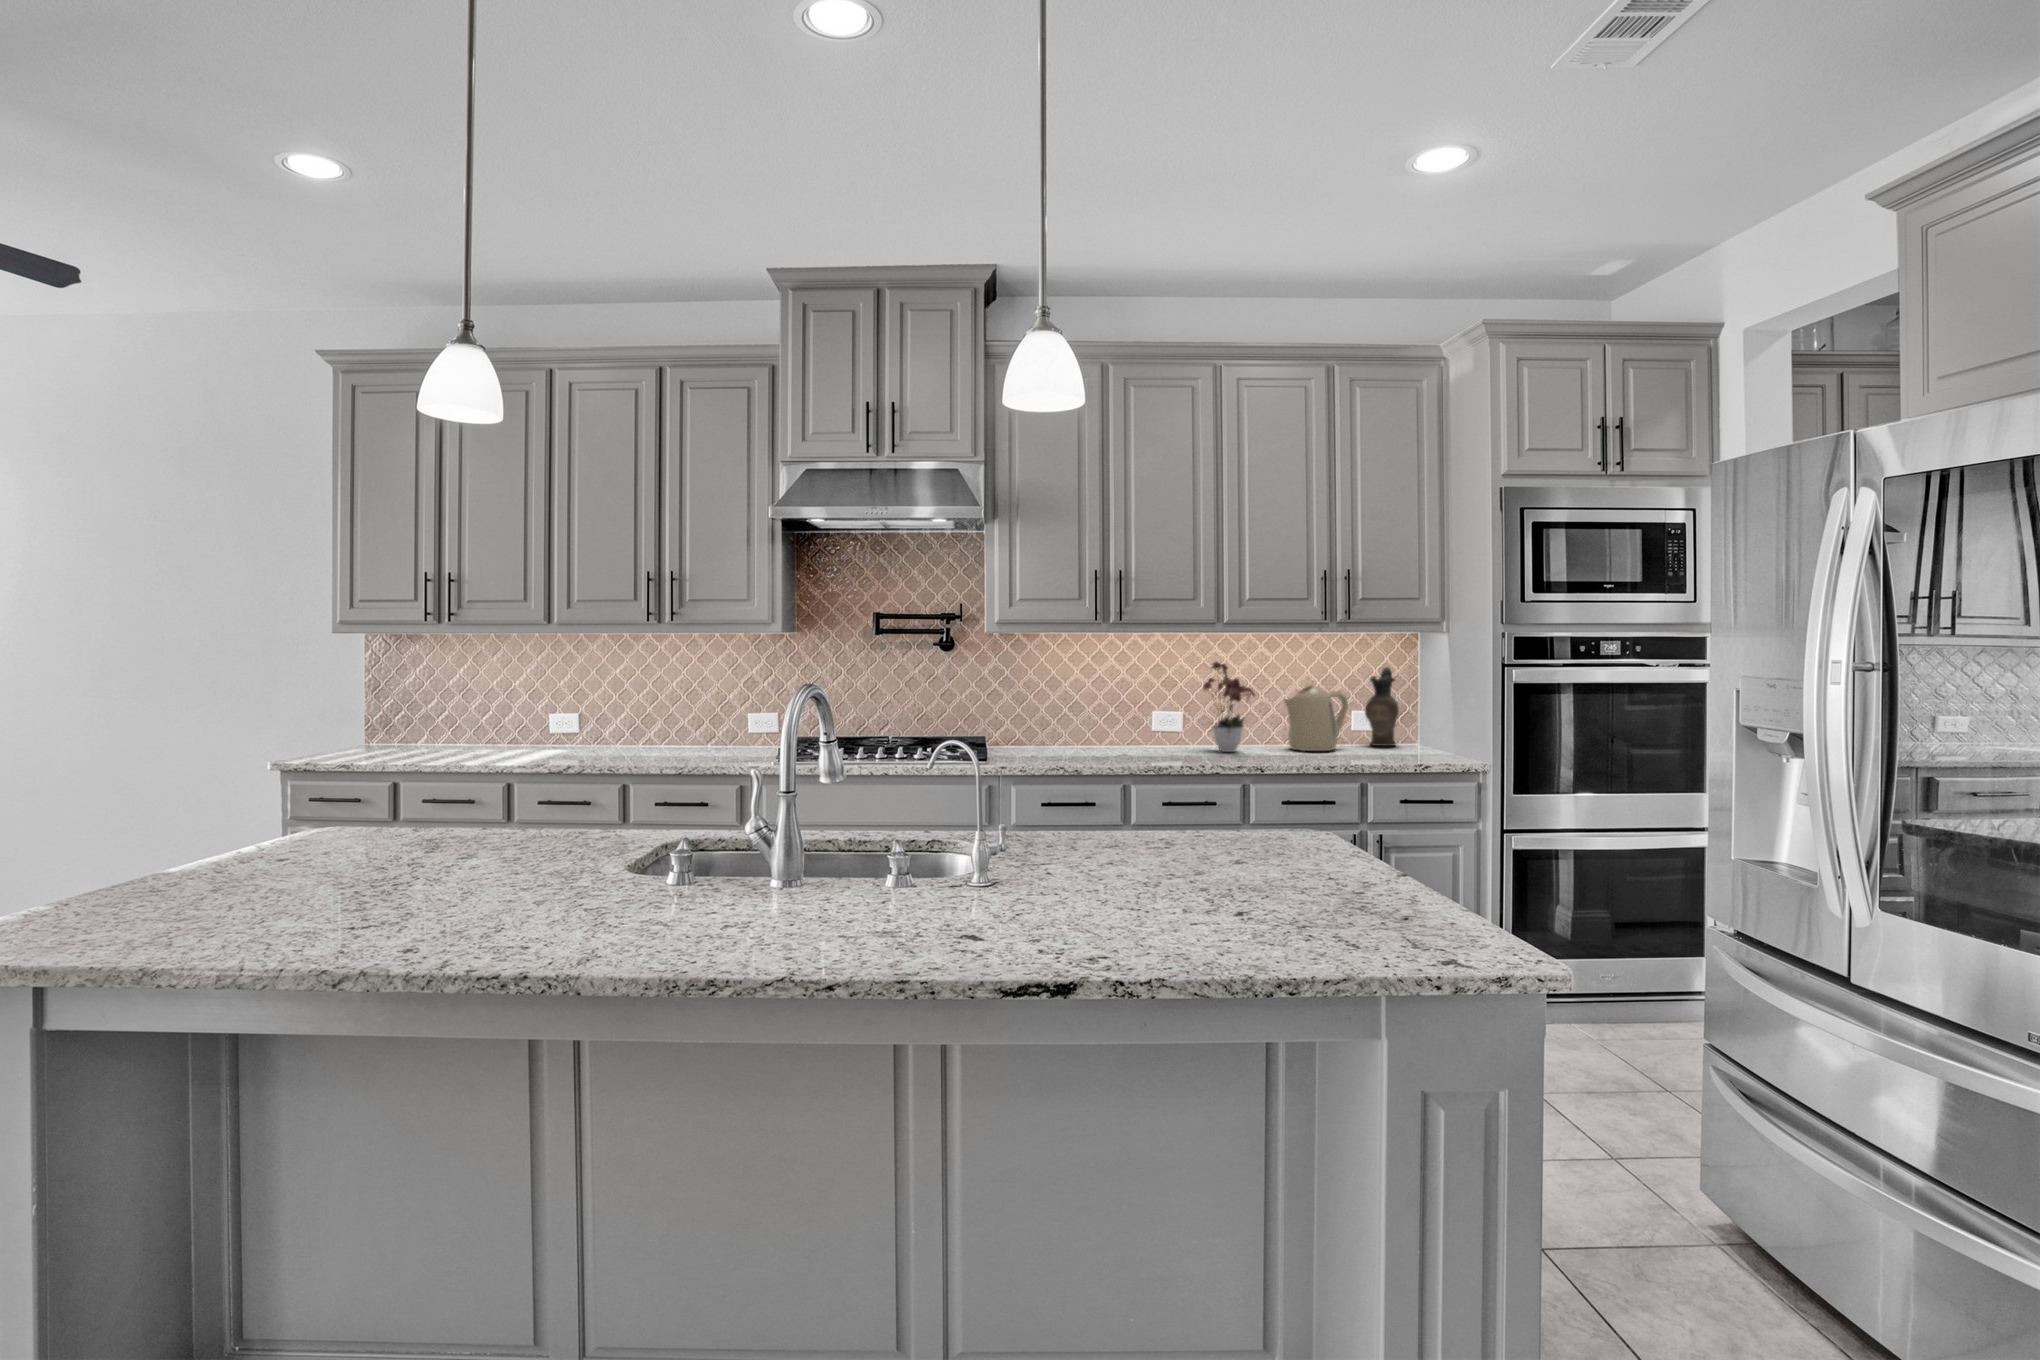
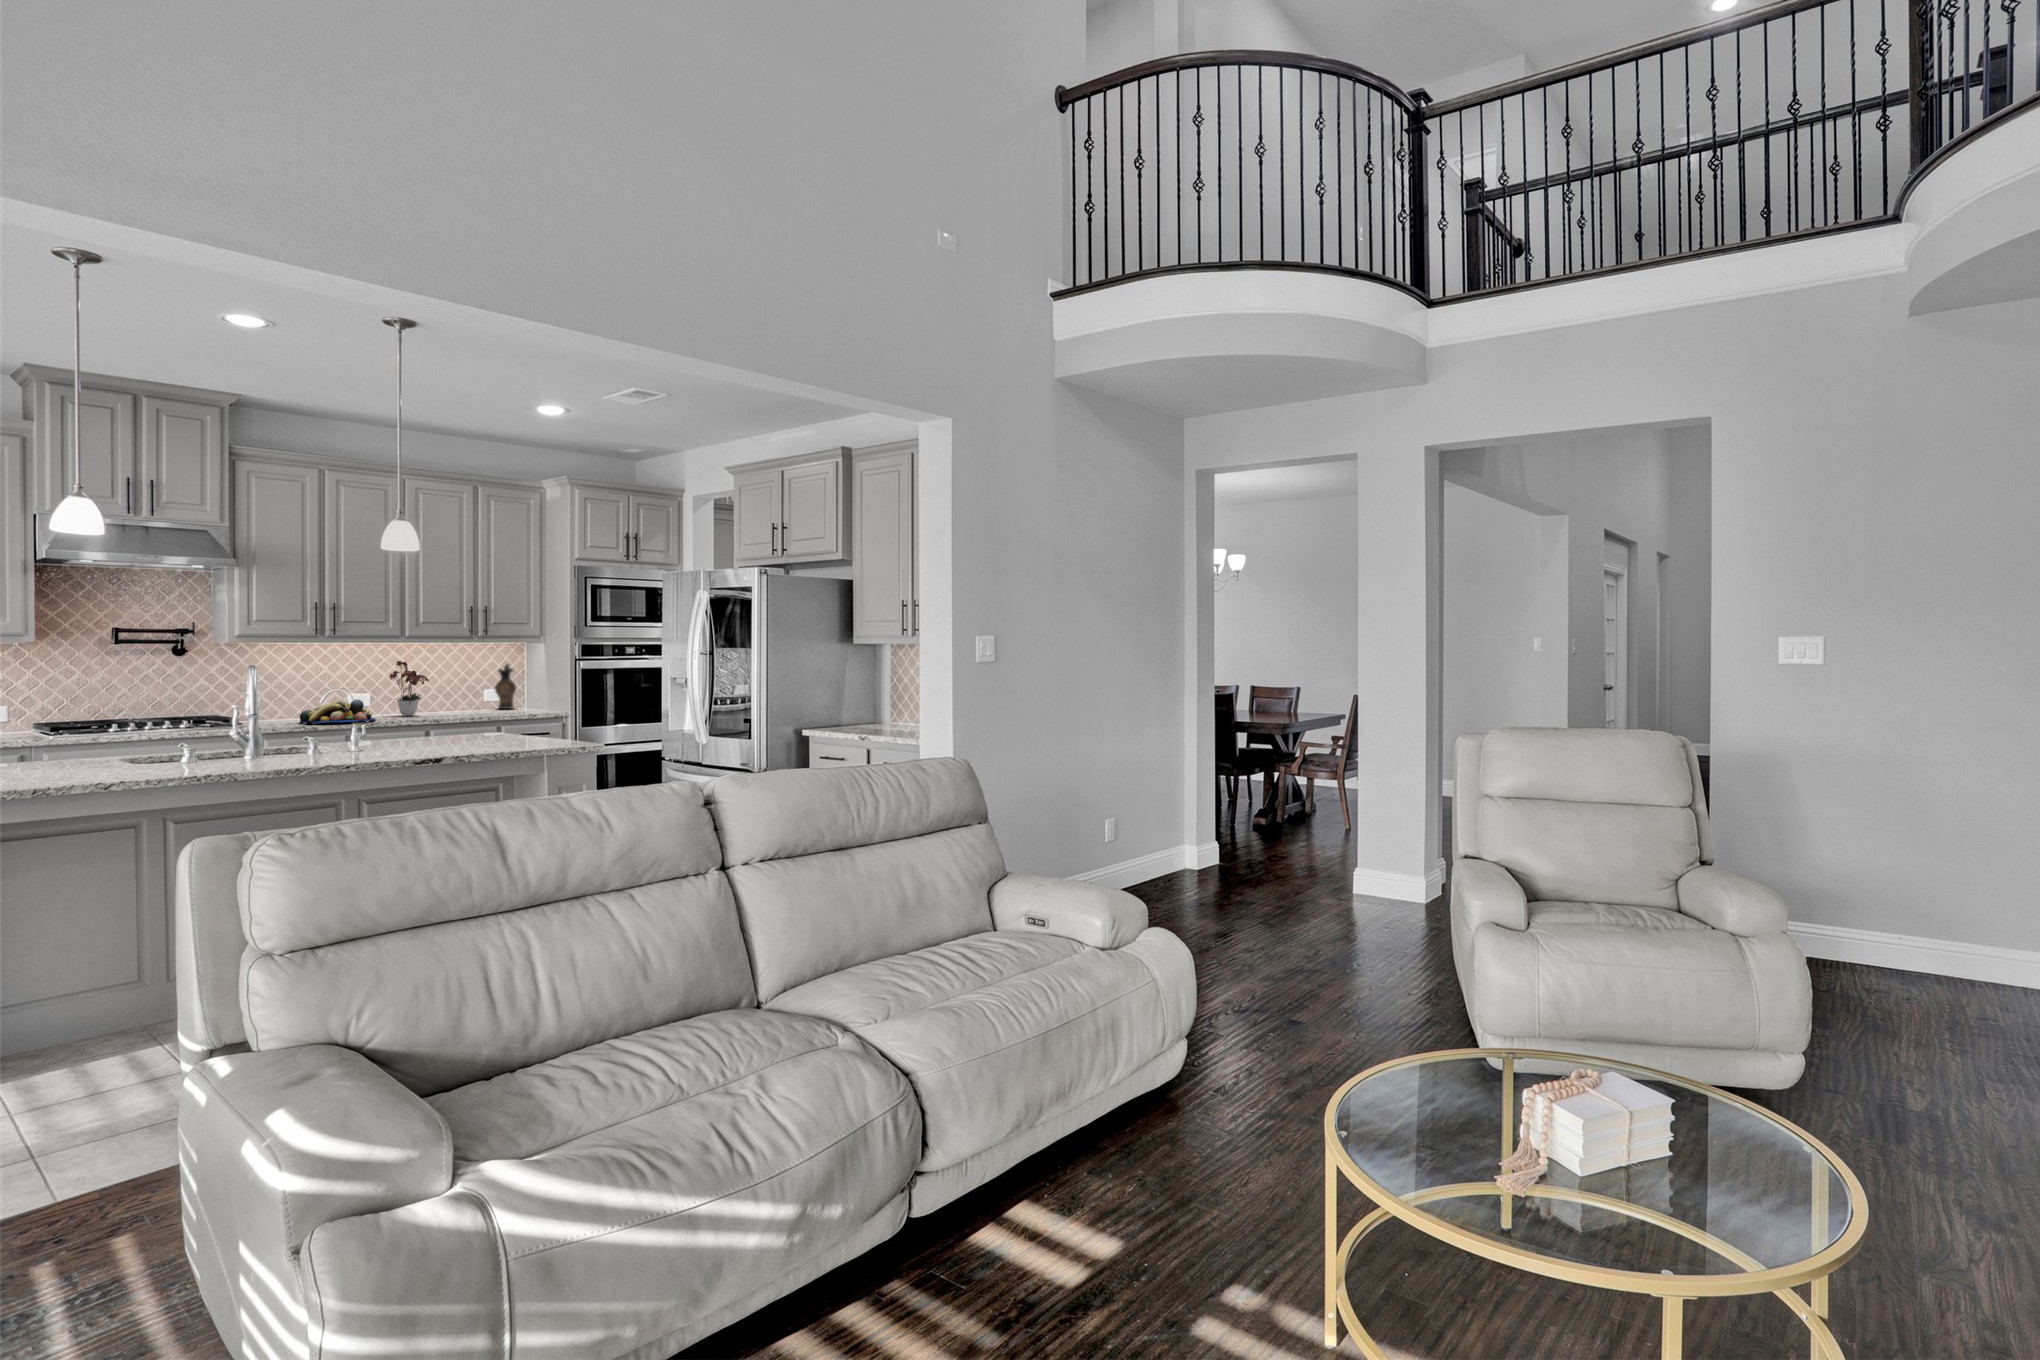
kettle: present [1284,685,1348,751] -> none [444,674,486,713]
fruit bowl: none [1073,723,1174,762] -> present [300,699,376,724]

